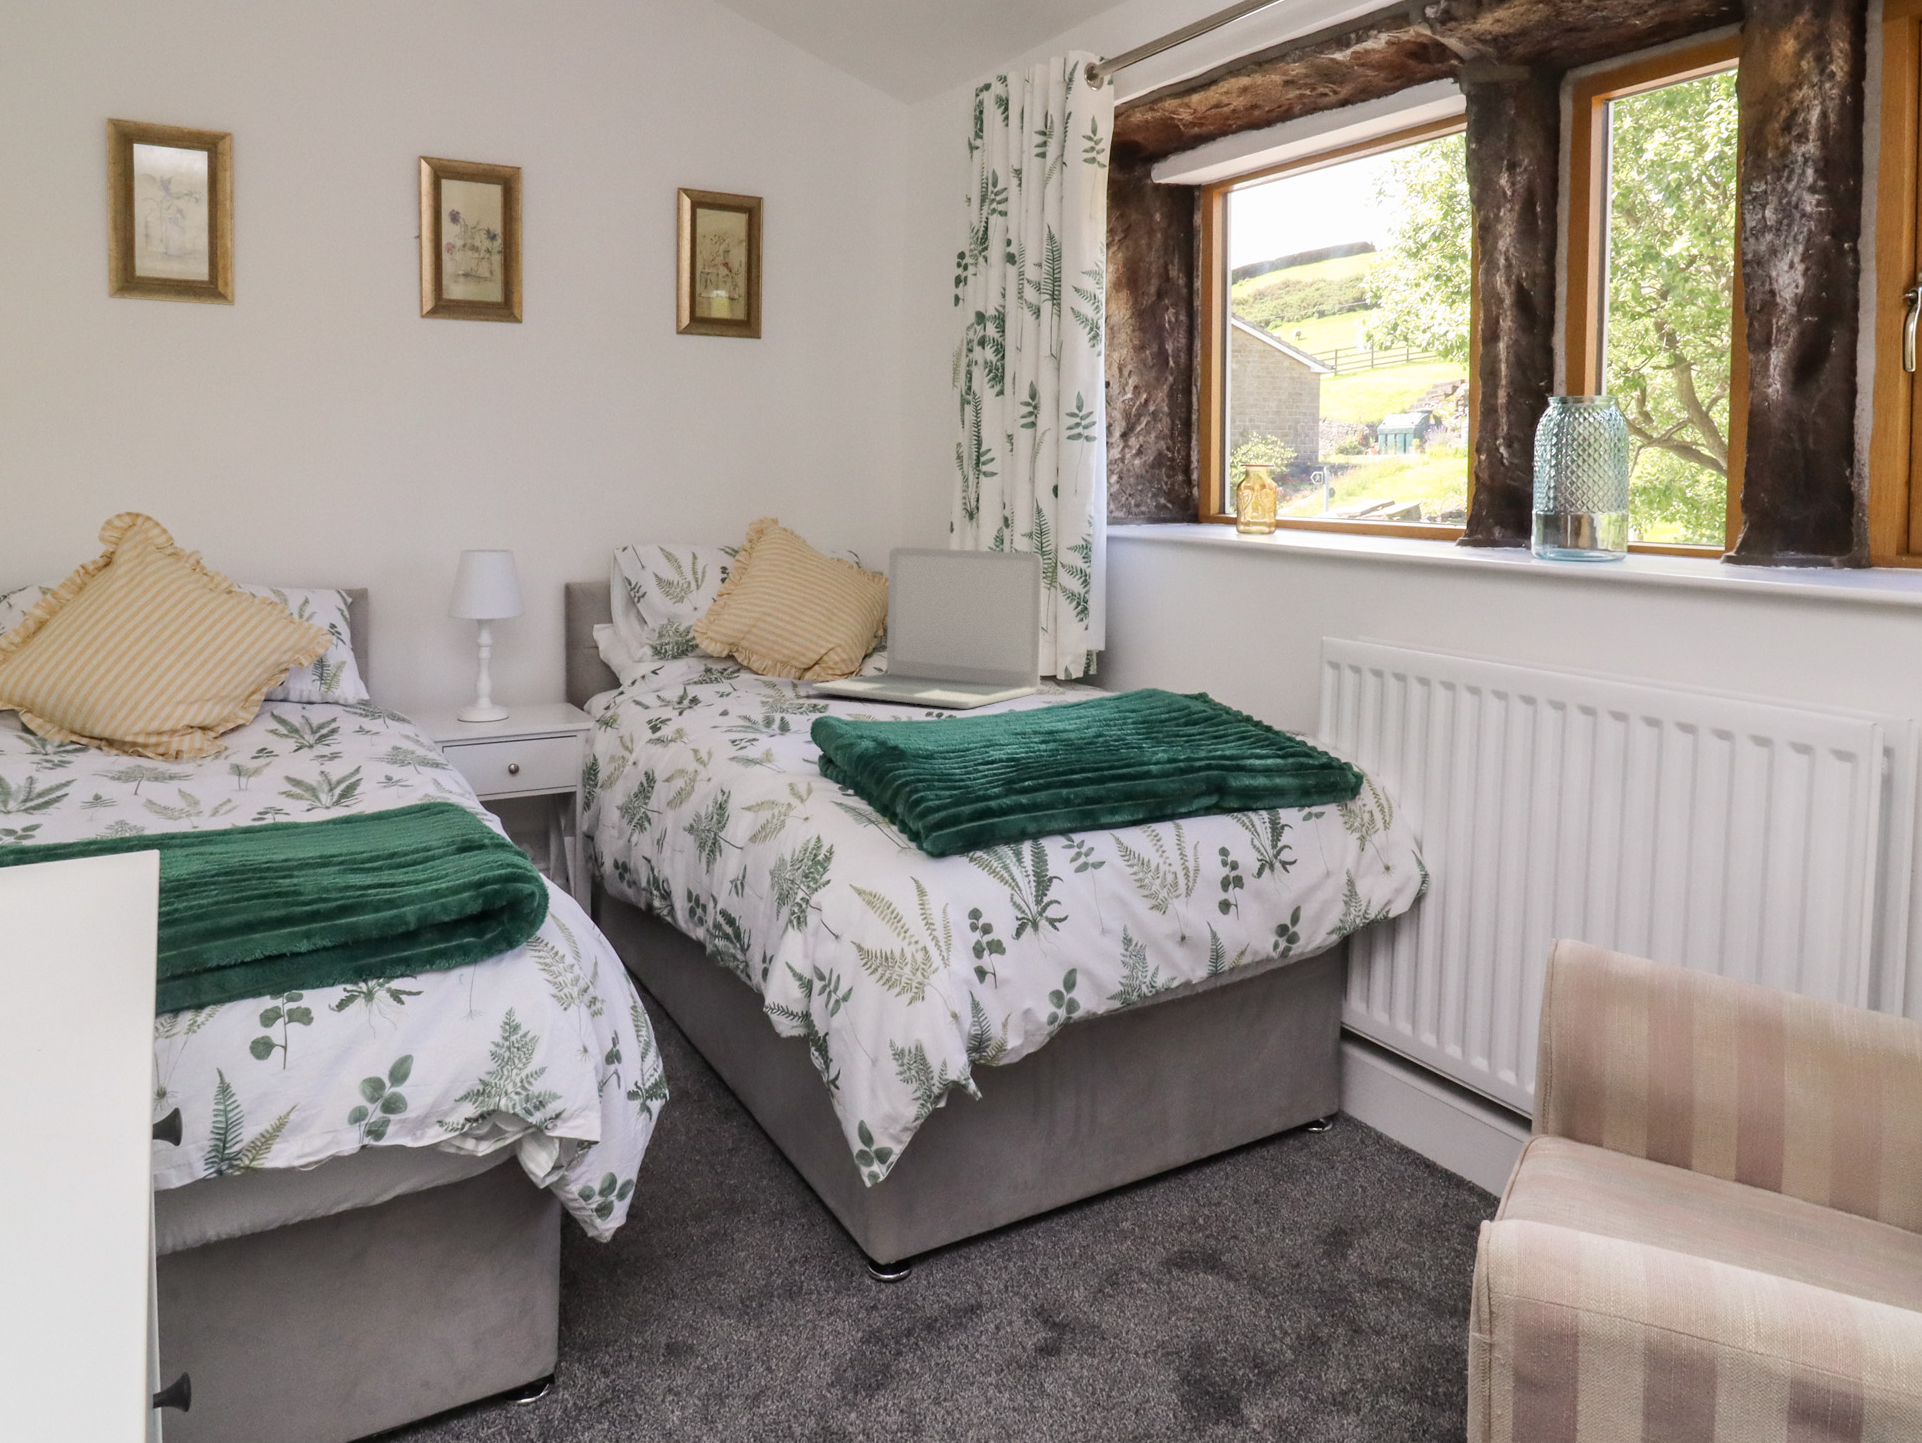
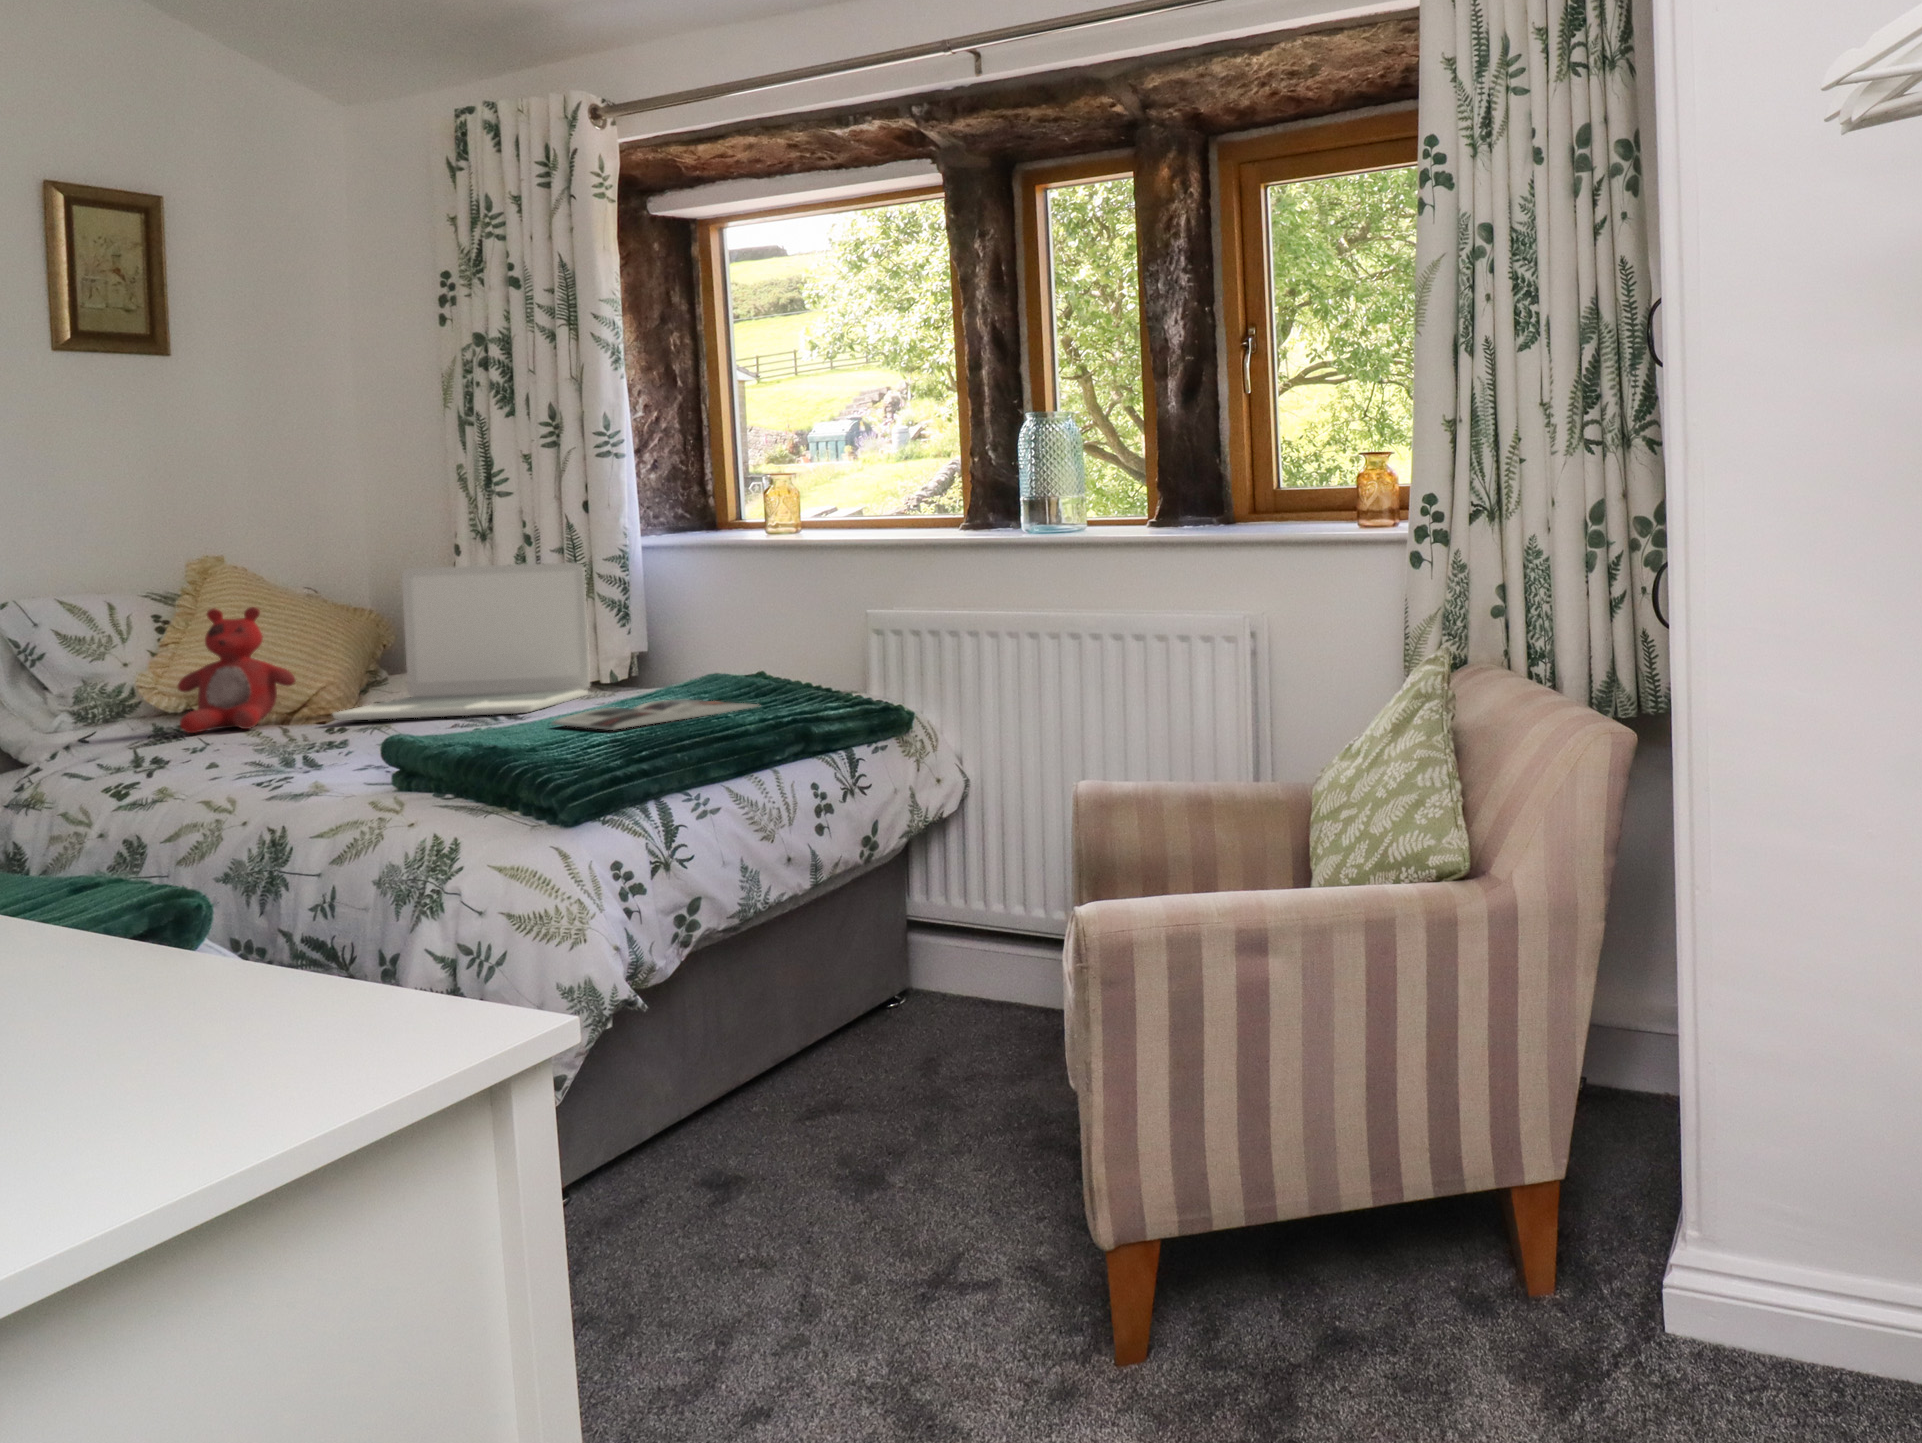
stuffed bear: none [705,574,796,689] -> present [178,607,295,733]
magazine: none [966,718,1182,750] -> present [553,700,759,730]

